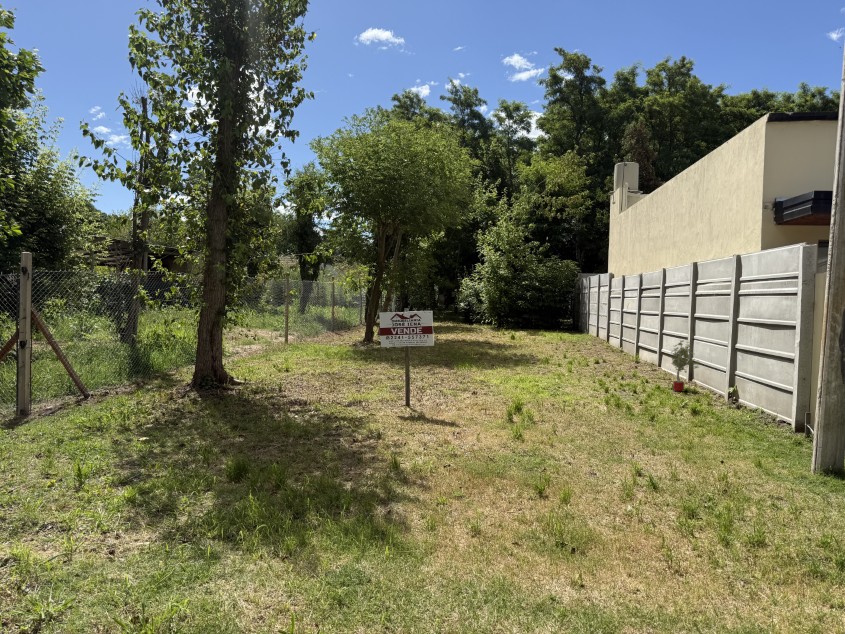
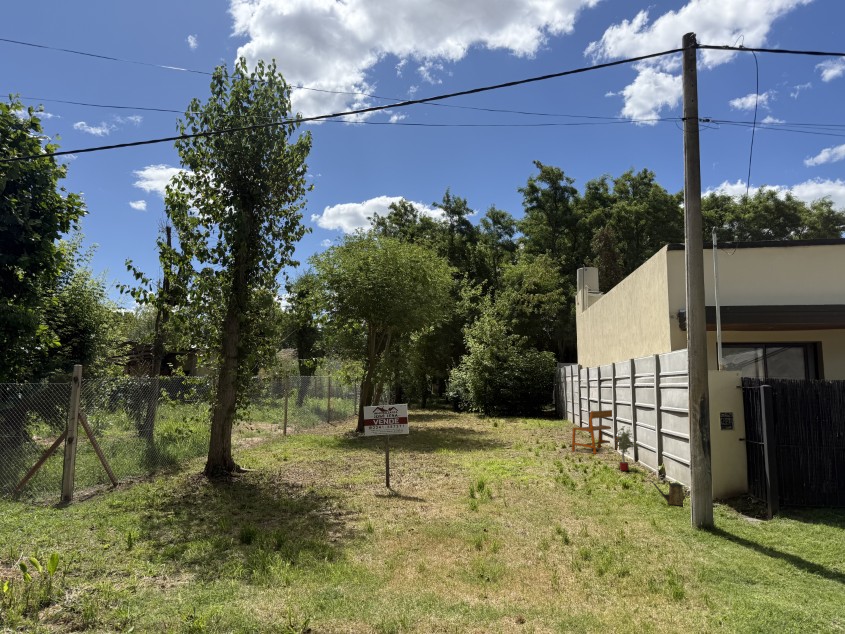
bench: none [608,321,662,371] -> present [572,410,617,454]
watering can: none [731,406,783,437] -> present [650,480,689,506]

